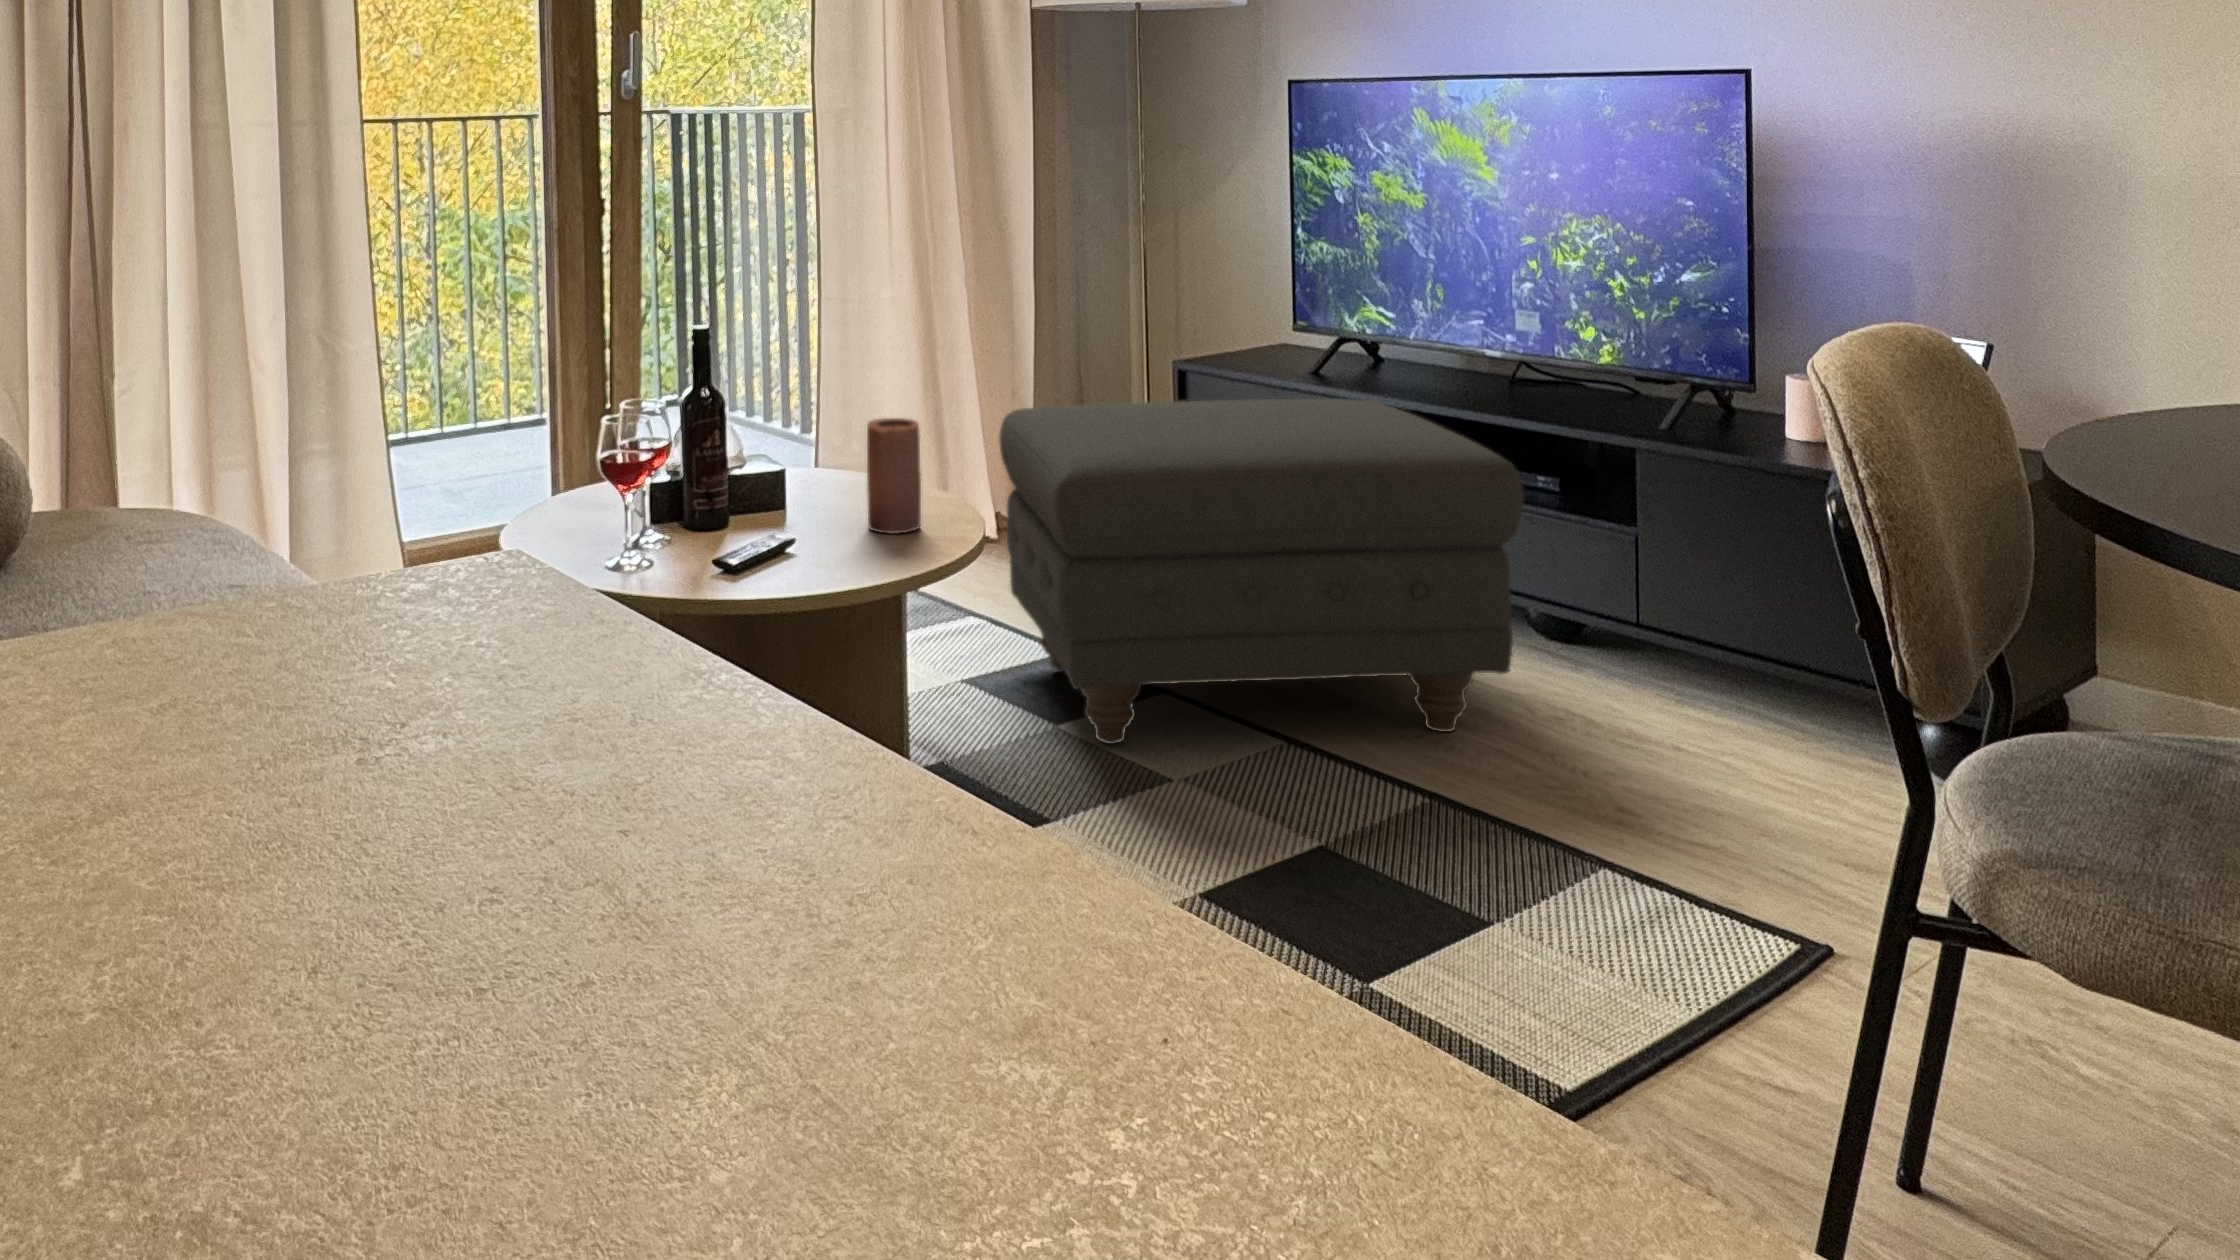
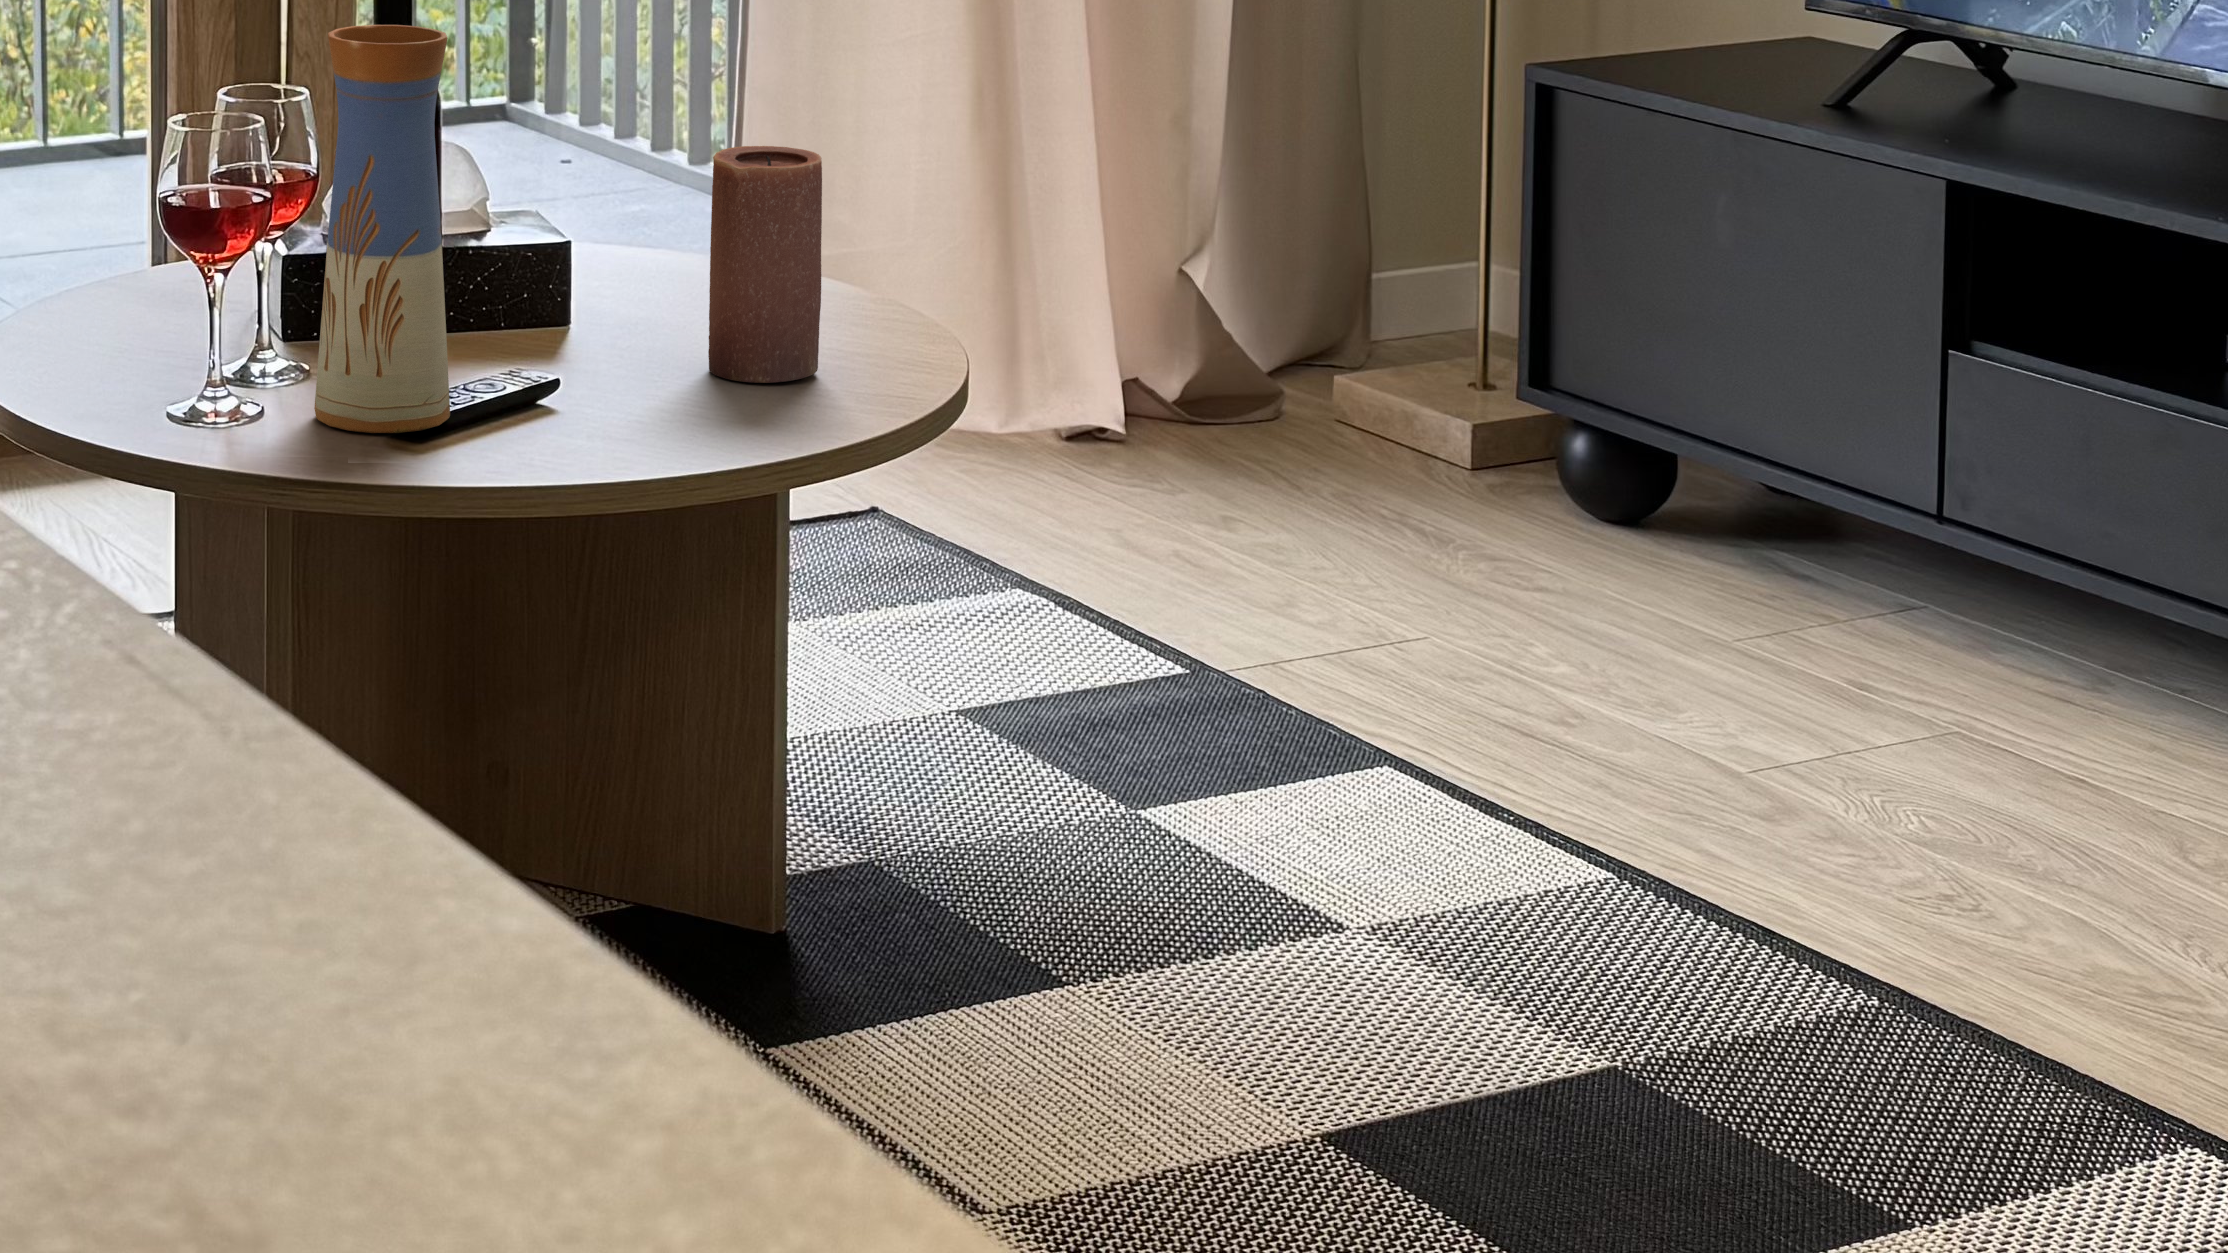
vase: none [688,368,755,571] -> present [314,25,450,433]
ottoman: present [999,399,1524,744] -> none [1082,147,2171,876]

